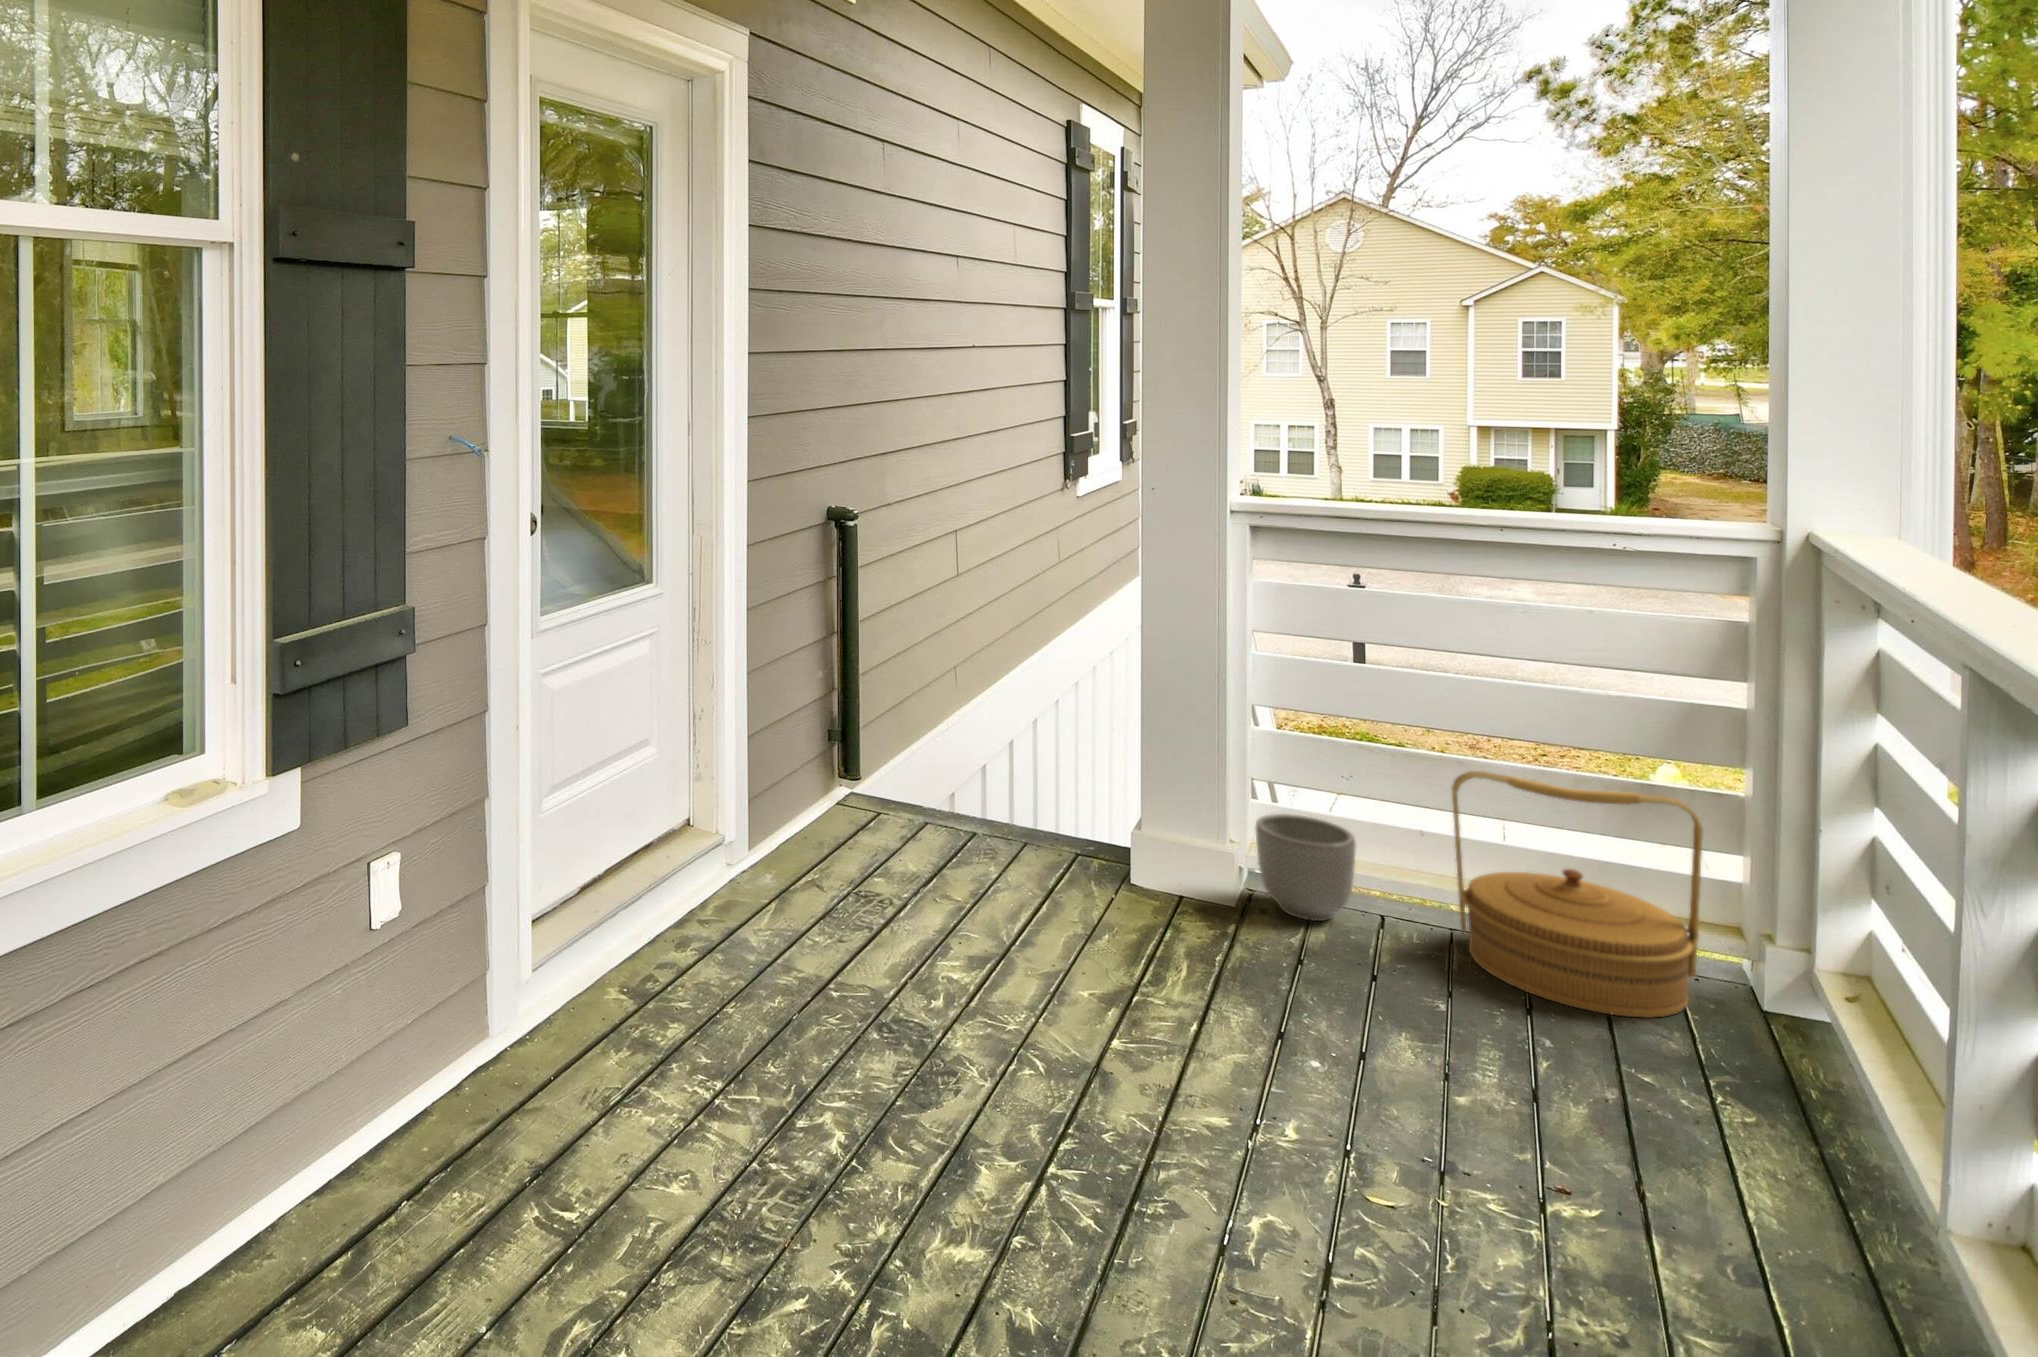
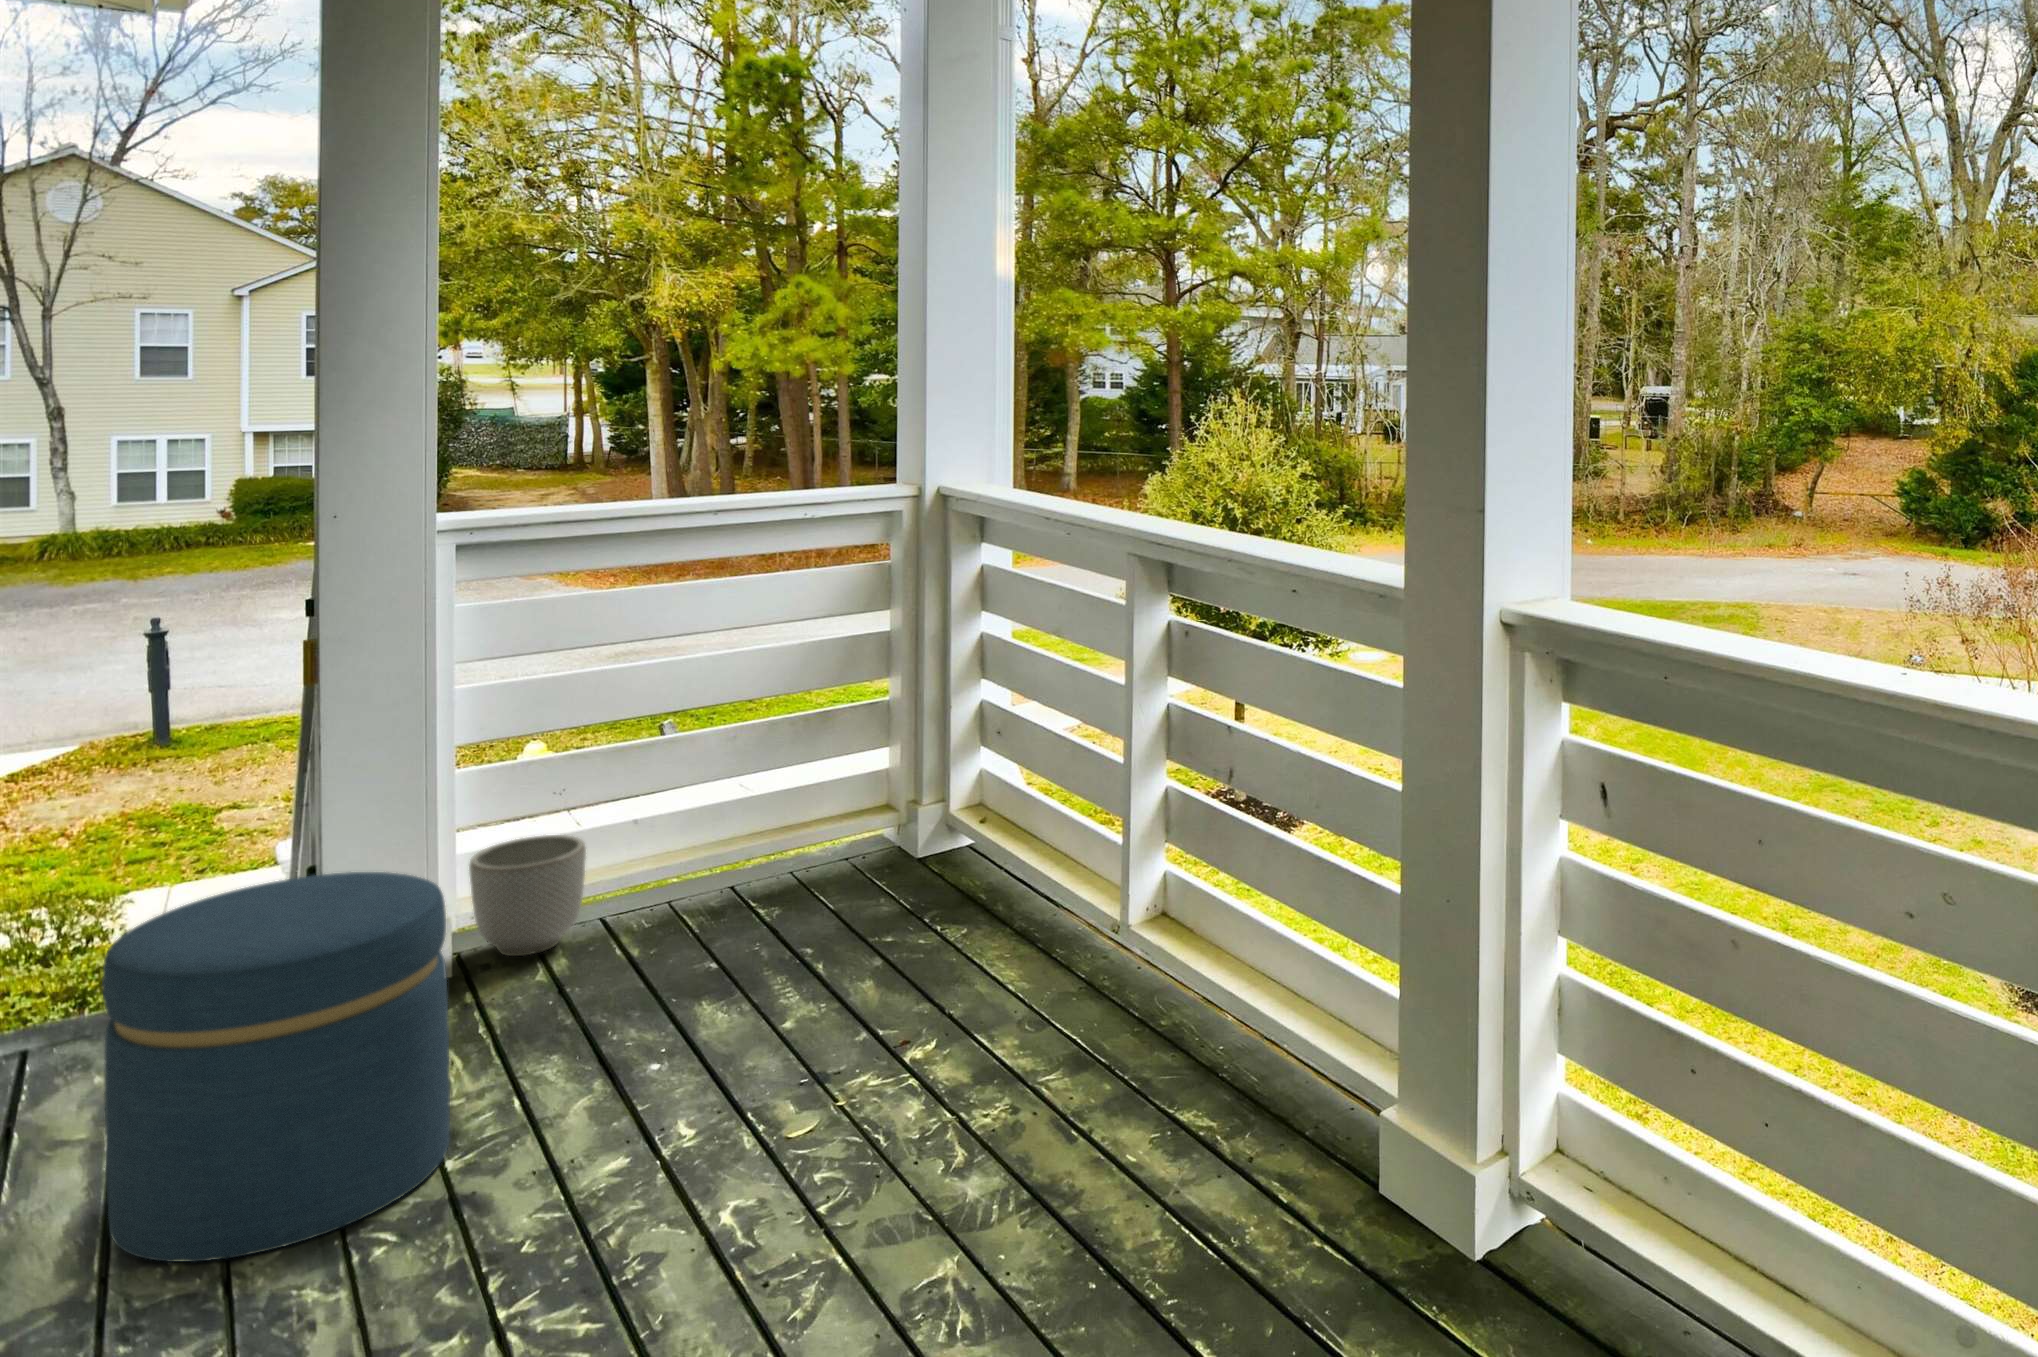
ottoman: none [919,769,1130,1044] -> present [102,872,450,1262]
woven basket: present [1452,771,1703,1018] -> none [683,697,880,922]

